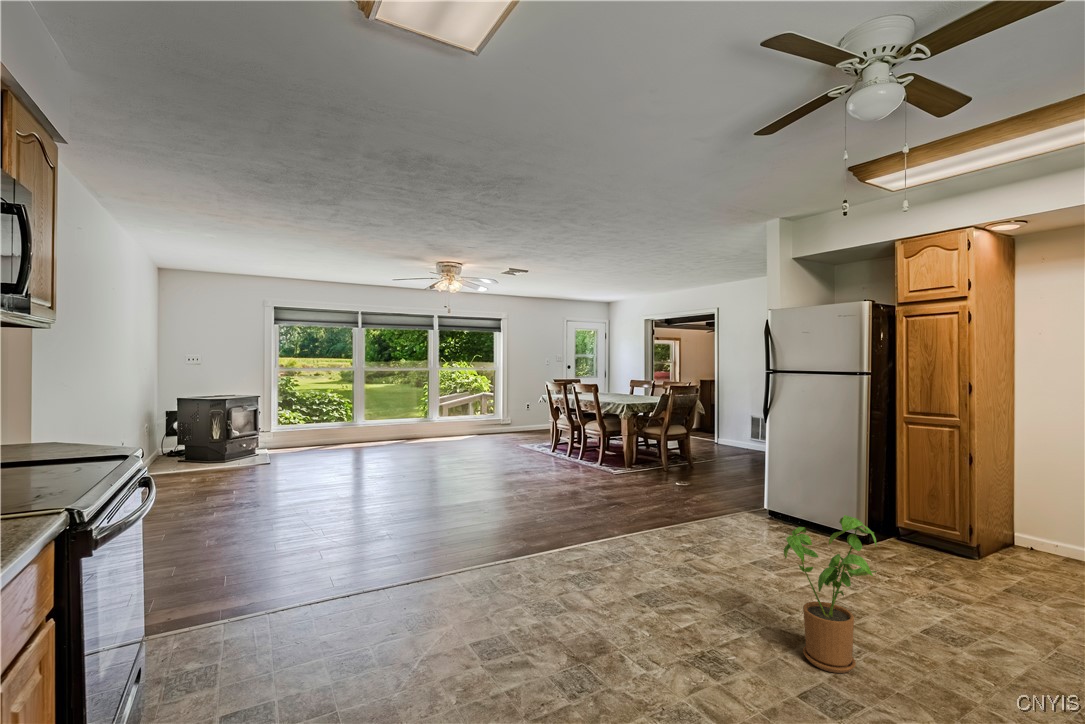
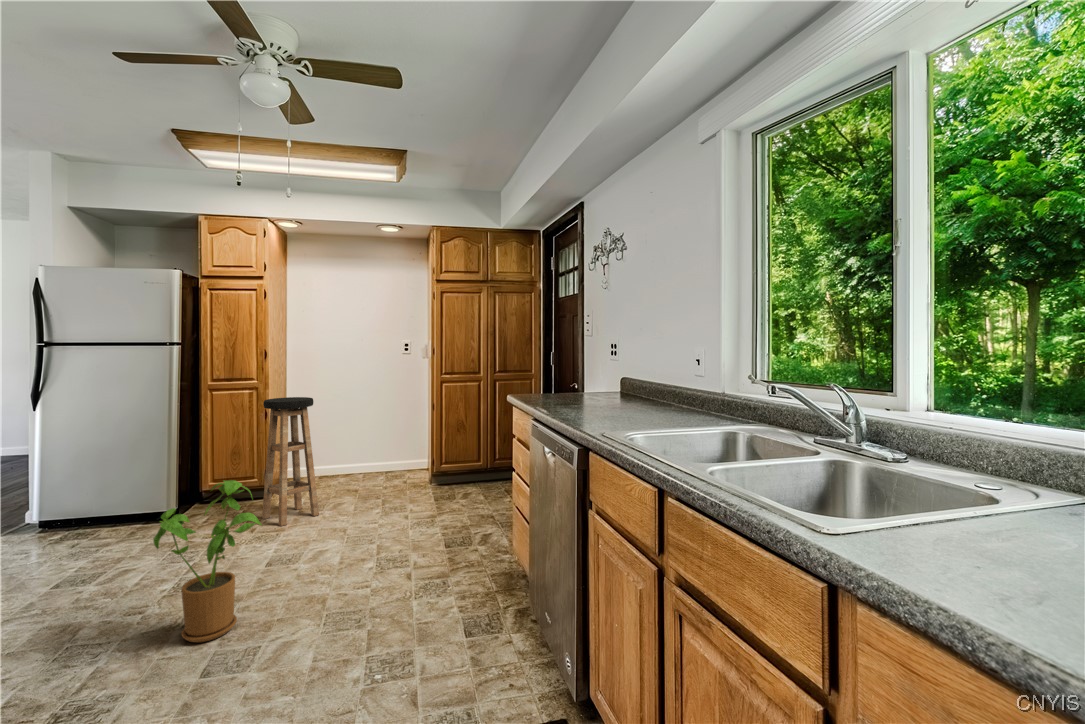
bar stool: none [950,439,1034,608] -> present [262,397,319,526]

